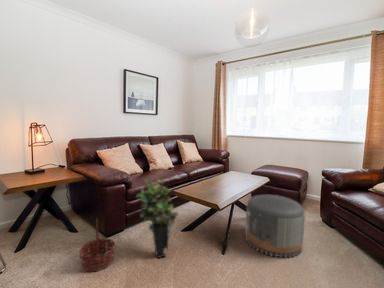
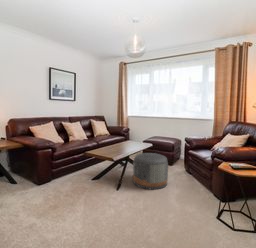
potted plant: present [137,180,178,258] -> none [59,143,88,193]
basket: present [79,219,116,271] -> none [21,169,46,202]

